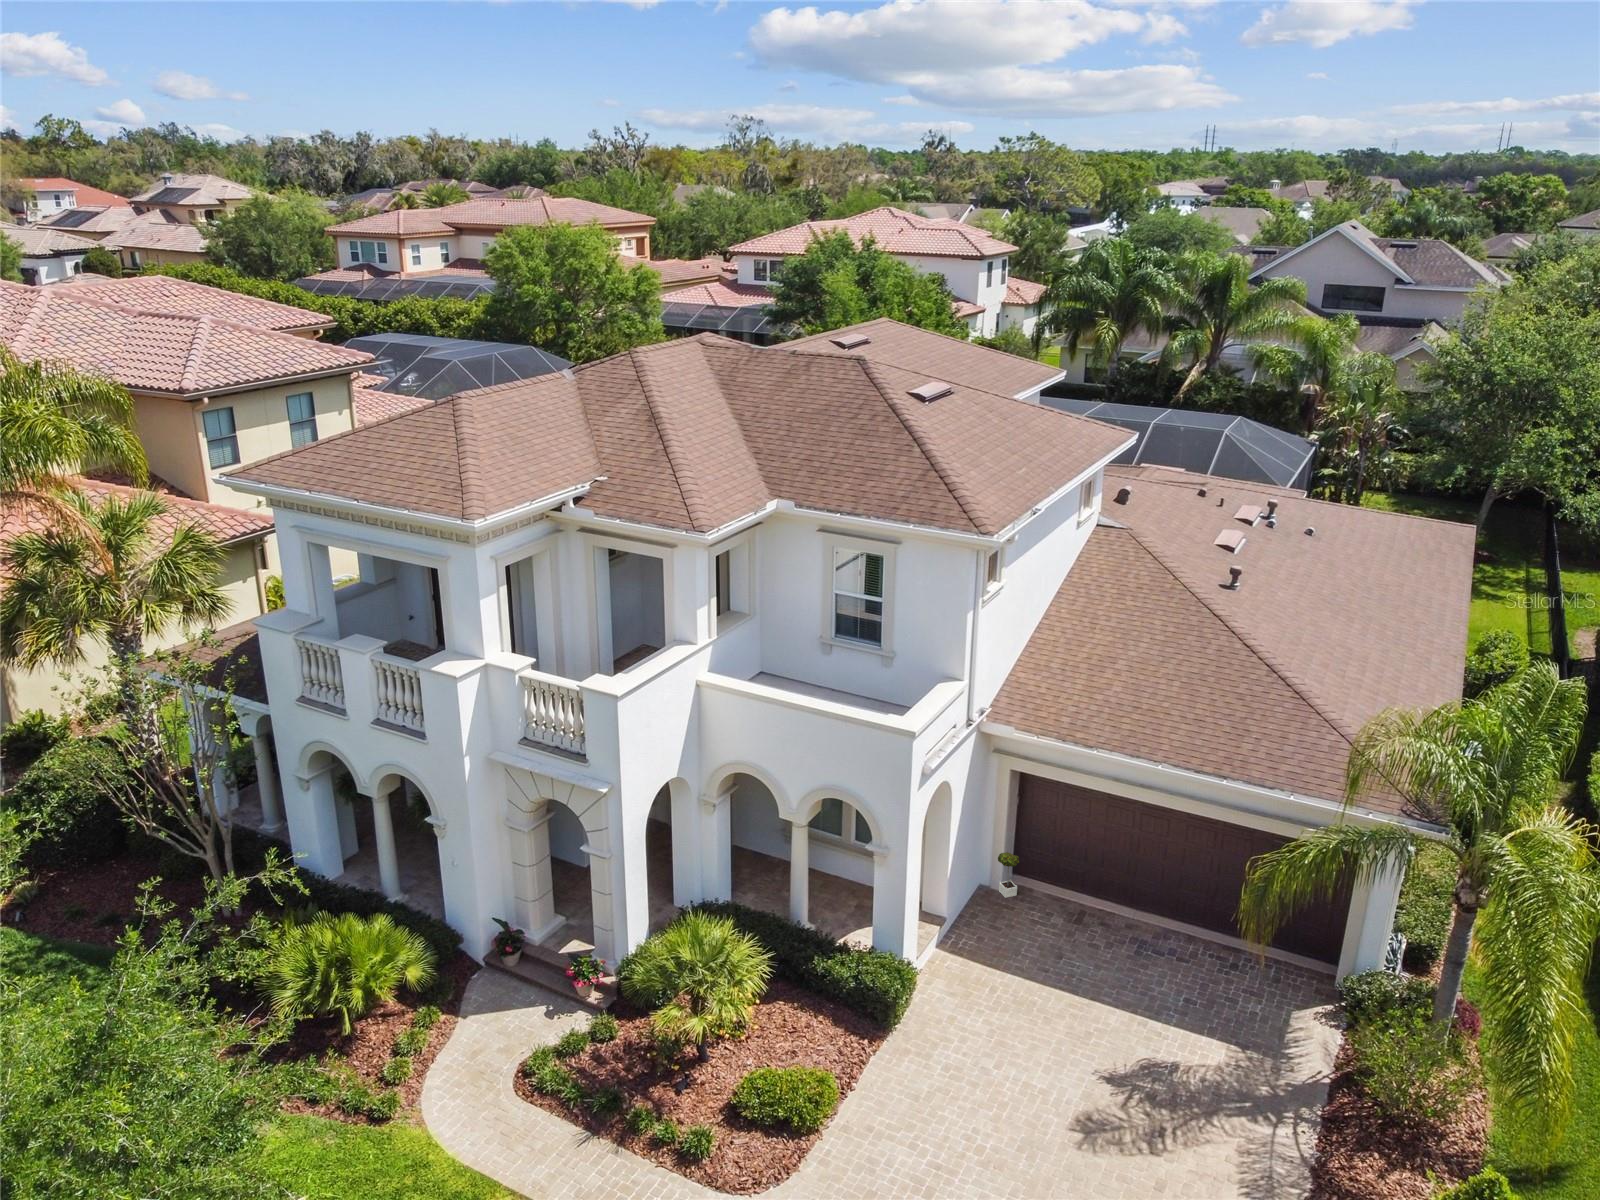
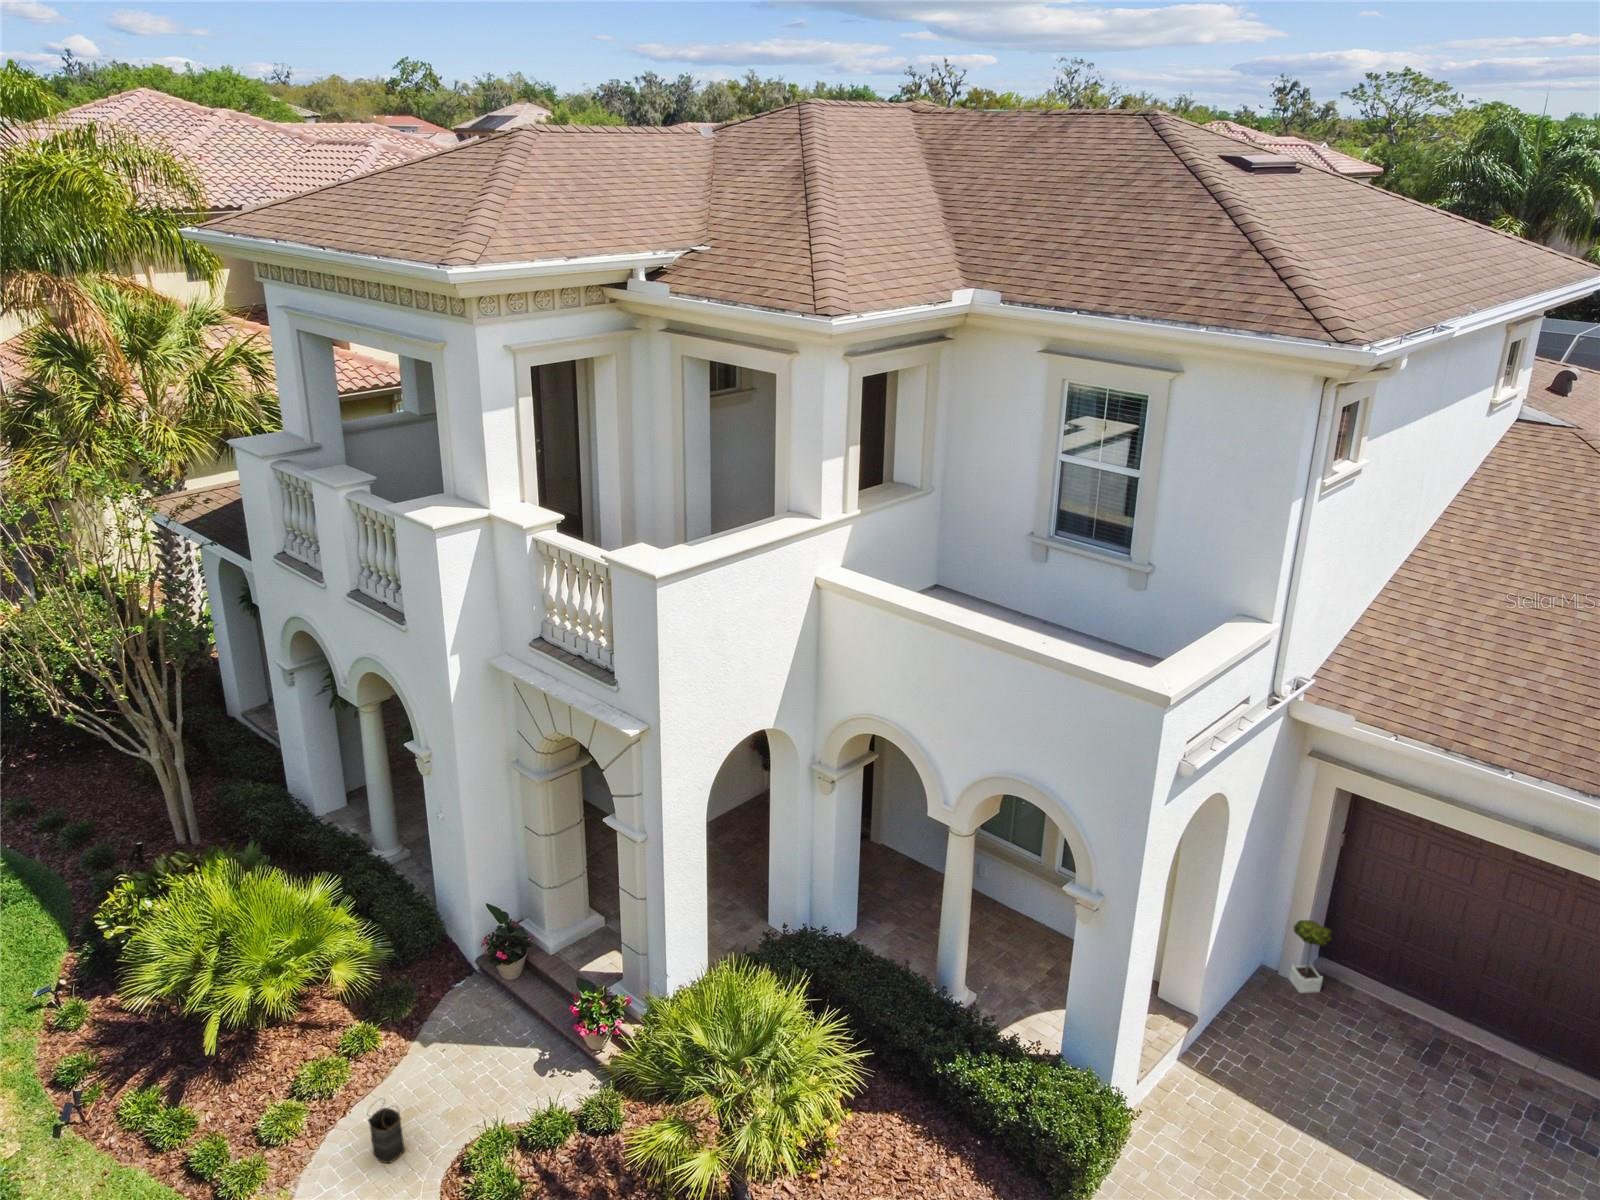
basket: none [459,1041,483,1081] -> present [368,1104,405,1163]

